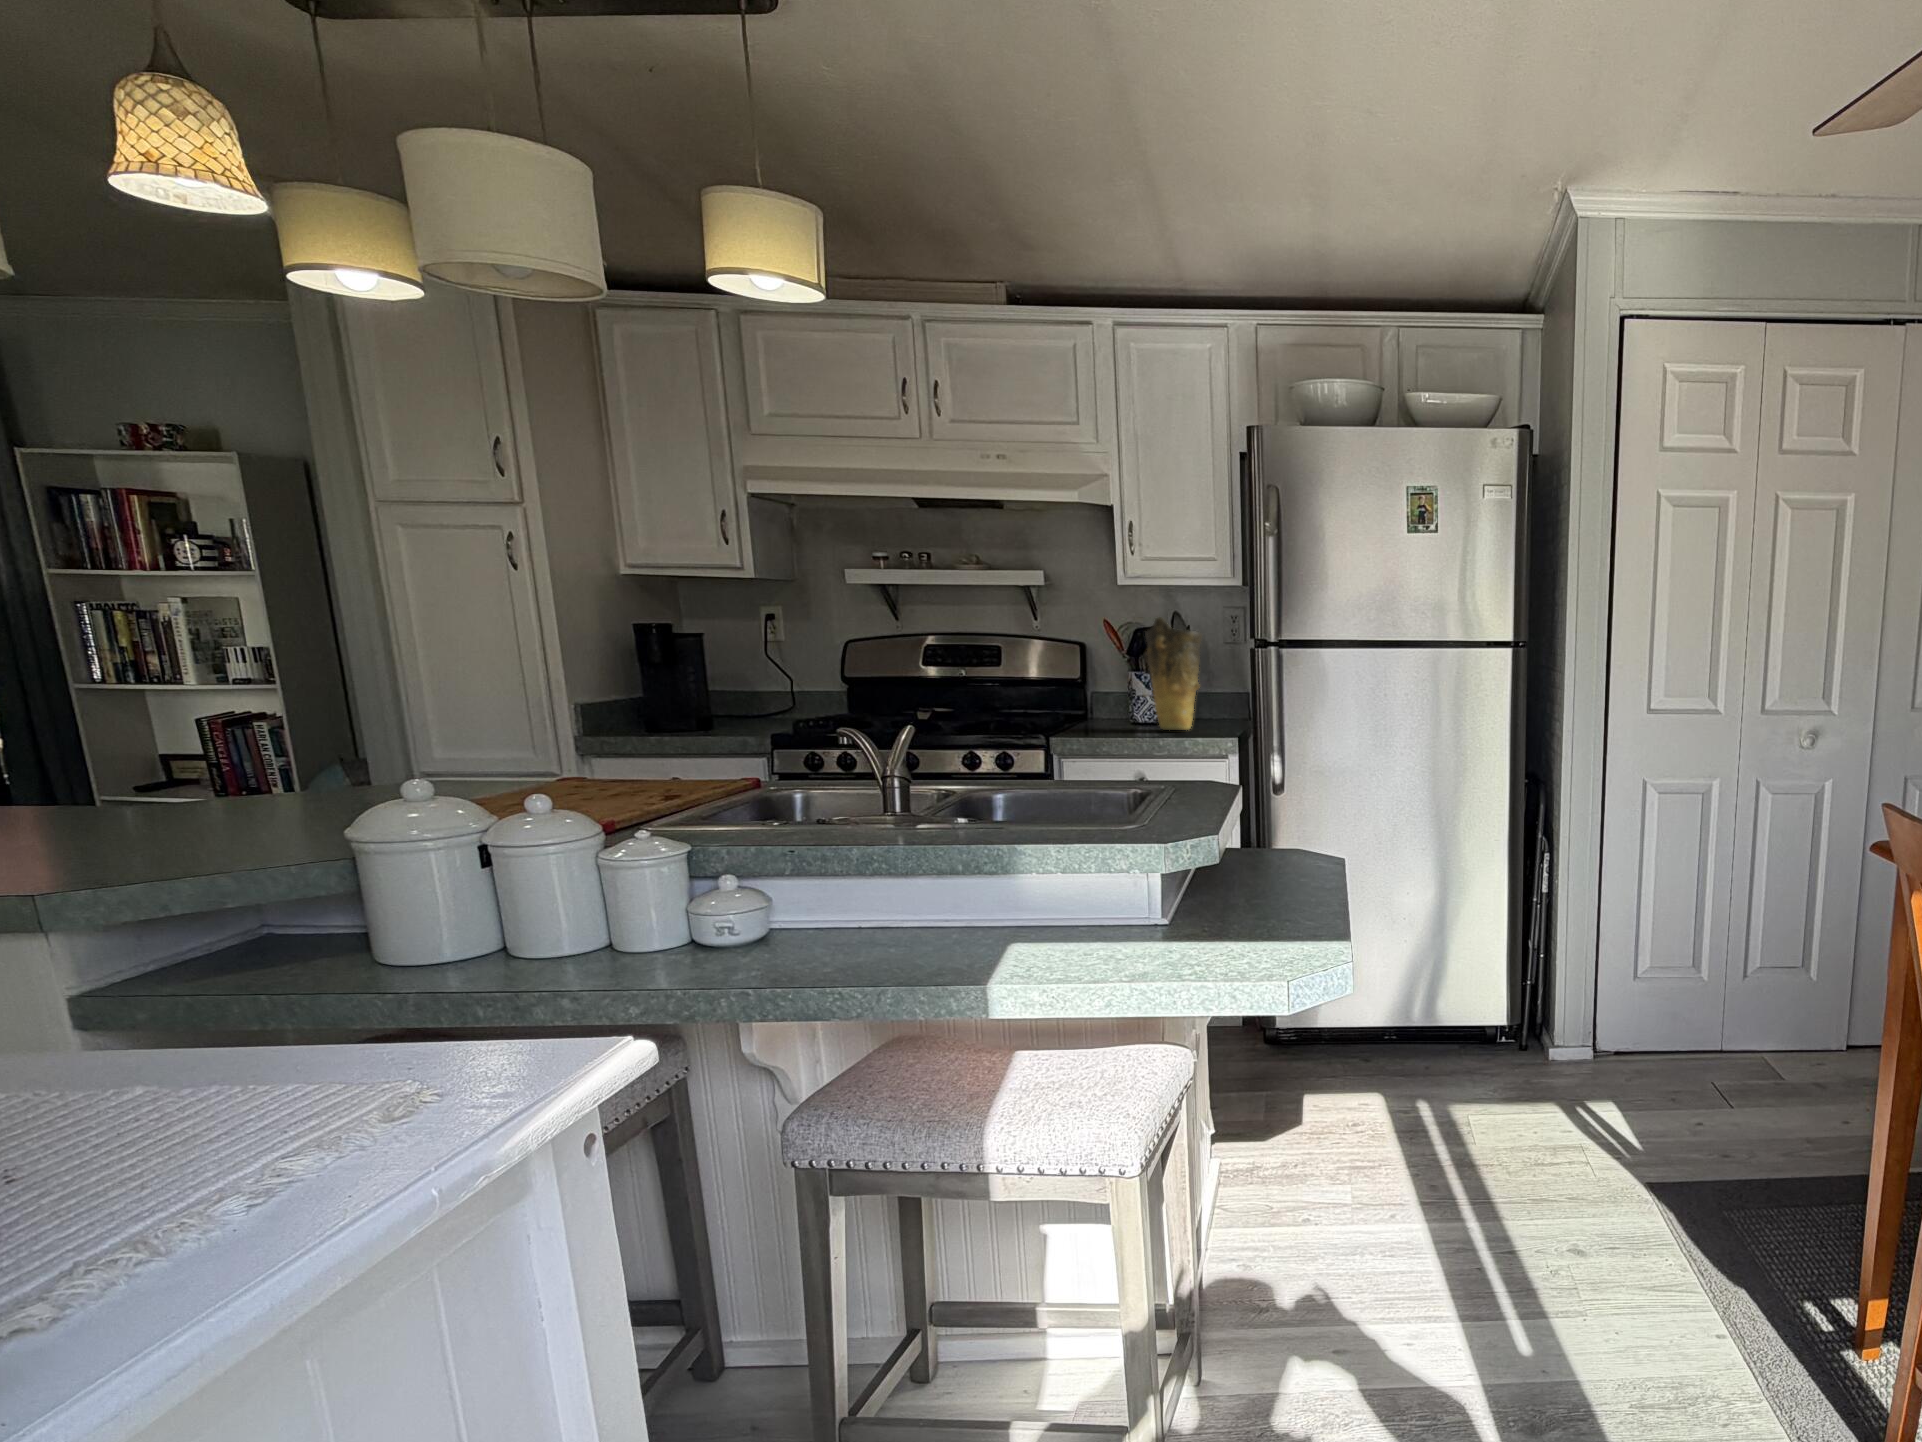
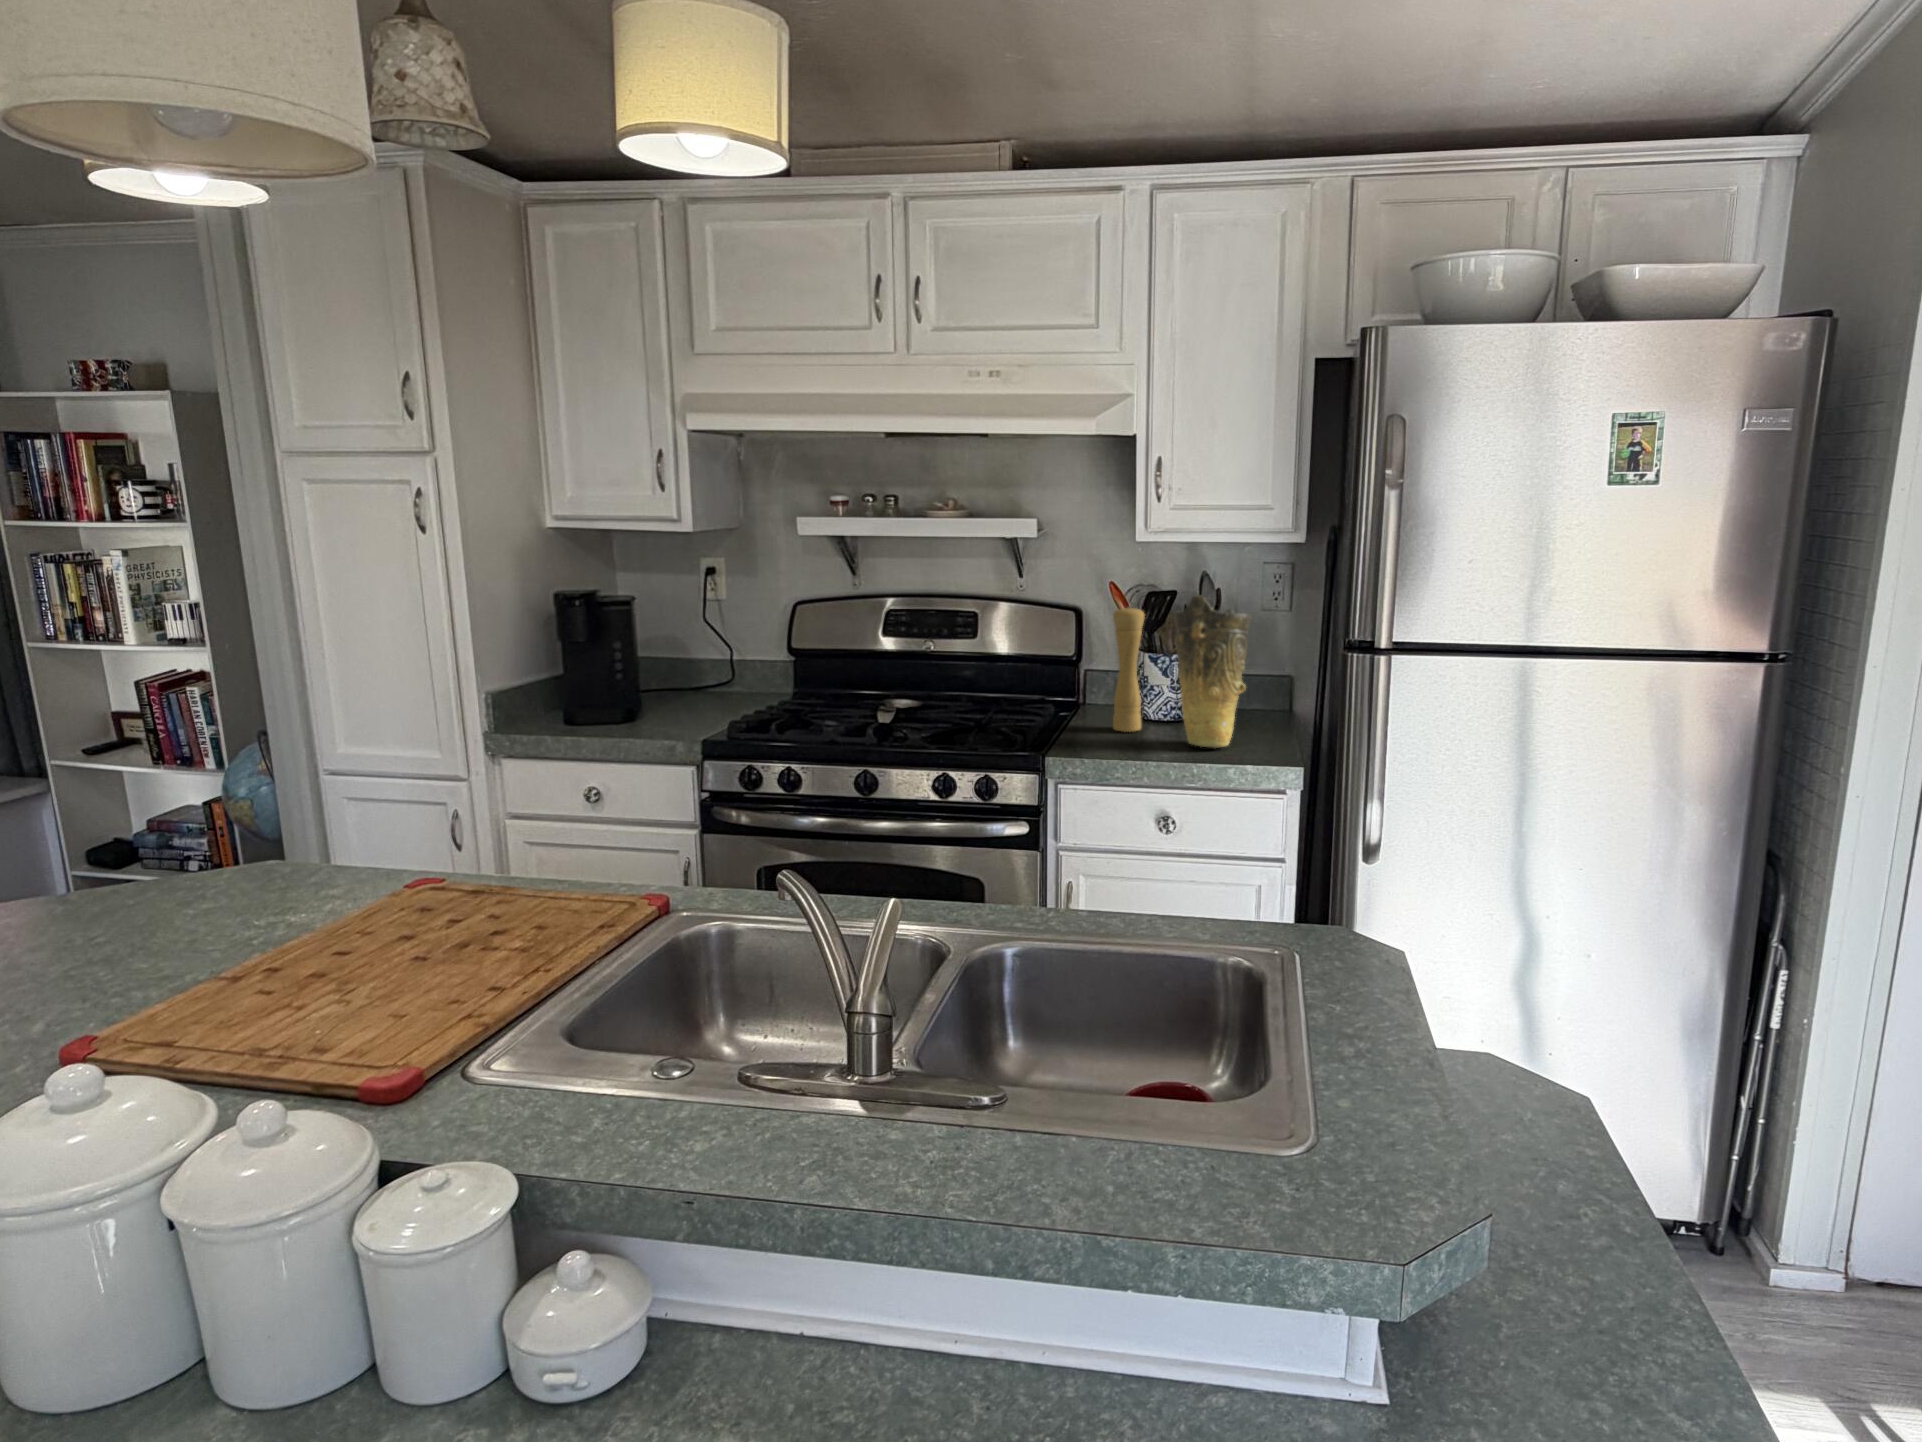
pepper mill: none [1103,632,1129,726] -> present [1113,606,1144,732]

